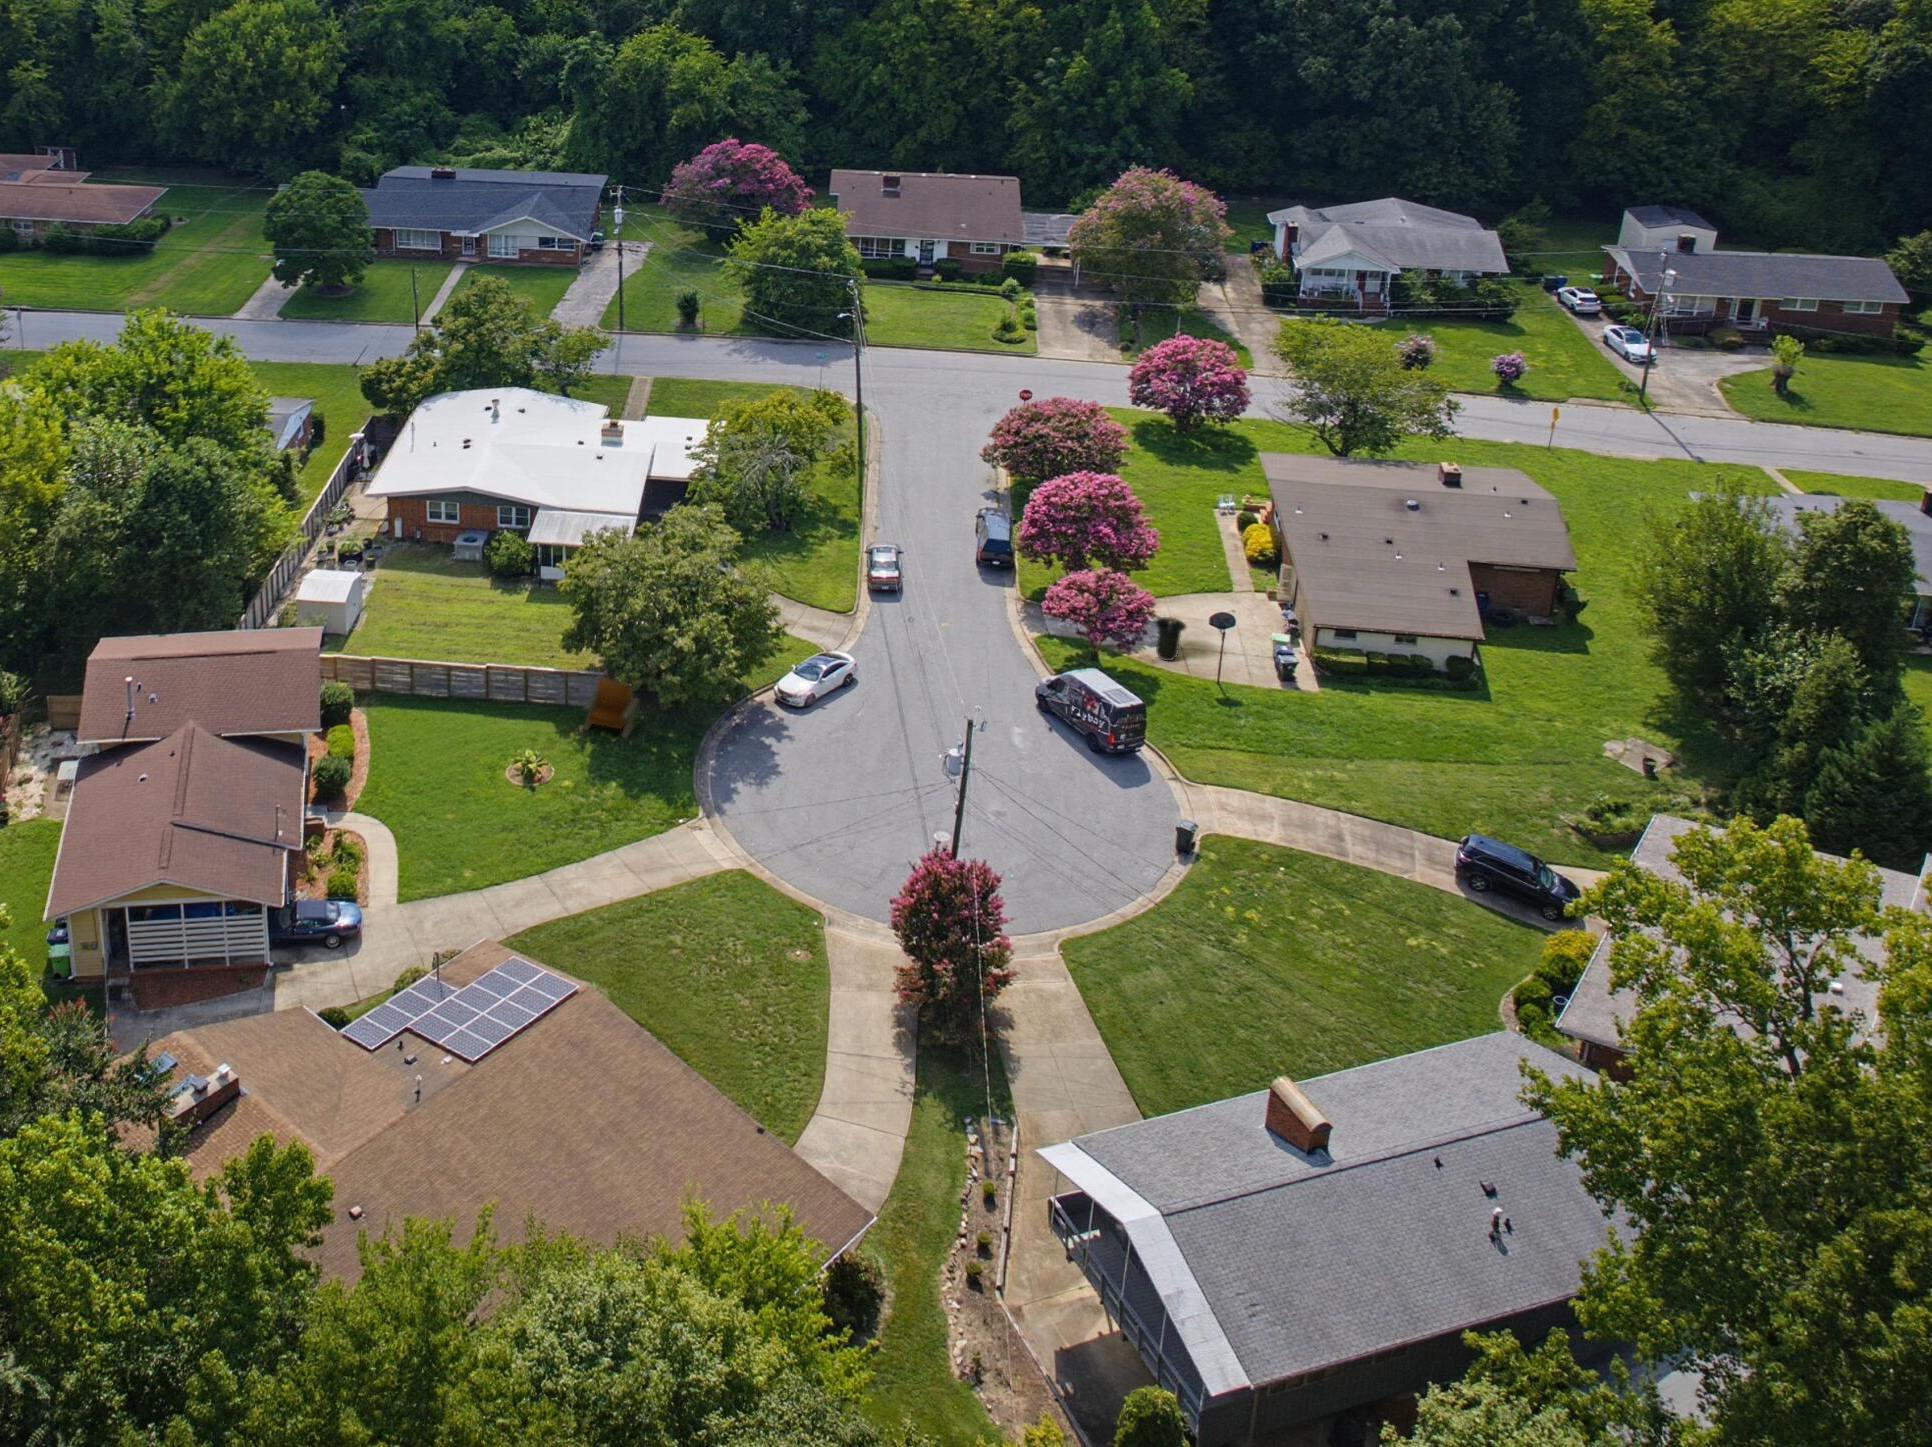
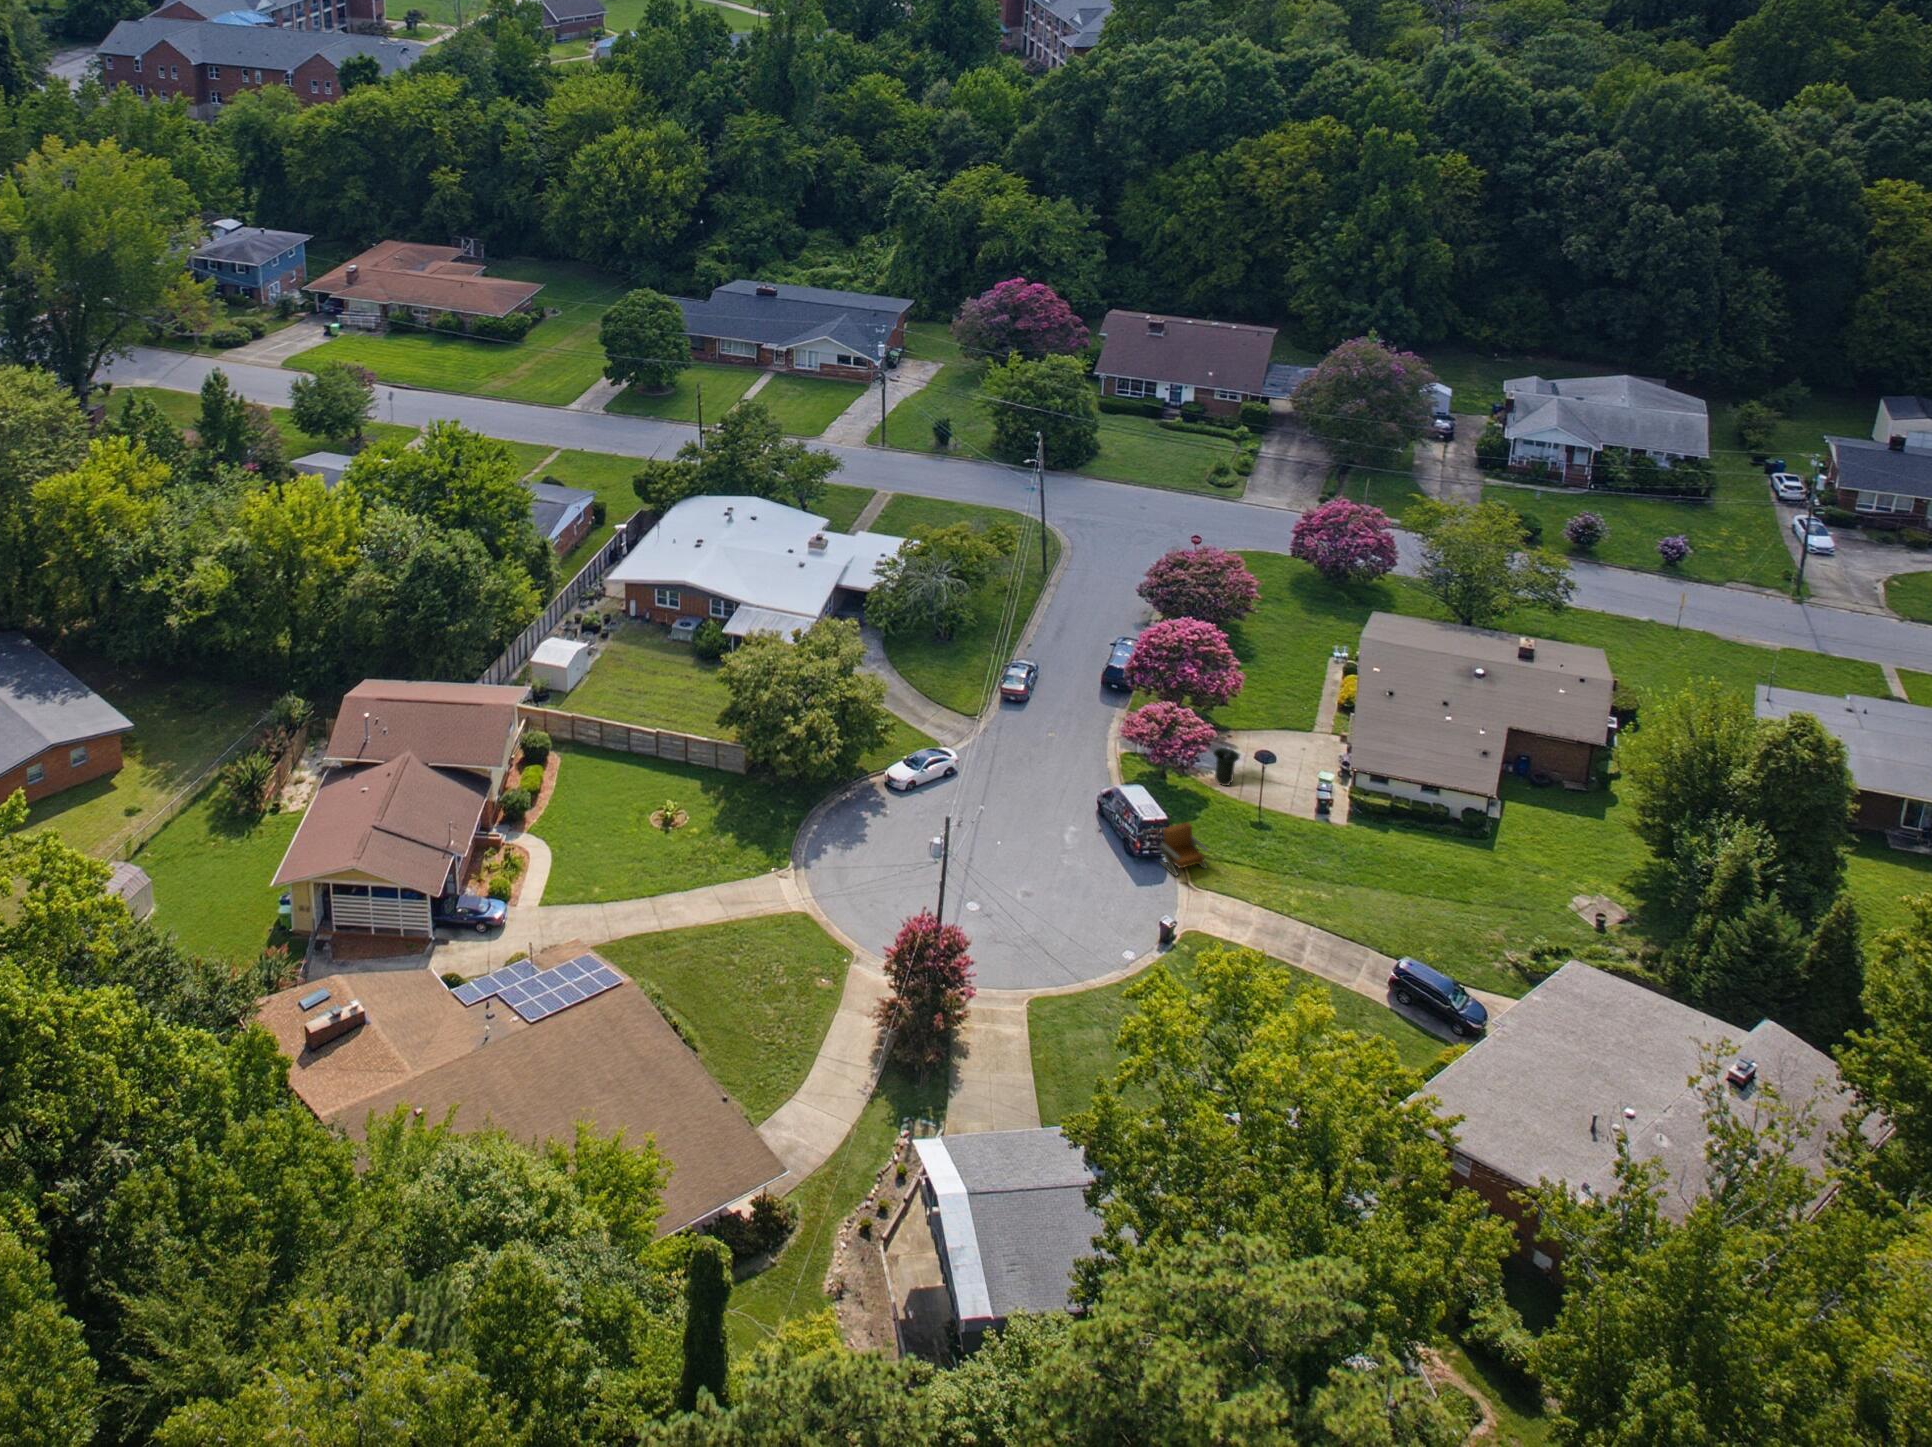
lounge chair: present [583,678,639,738] -> present [1160,822,1208,876]

